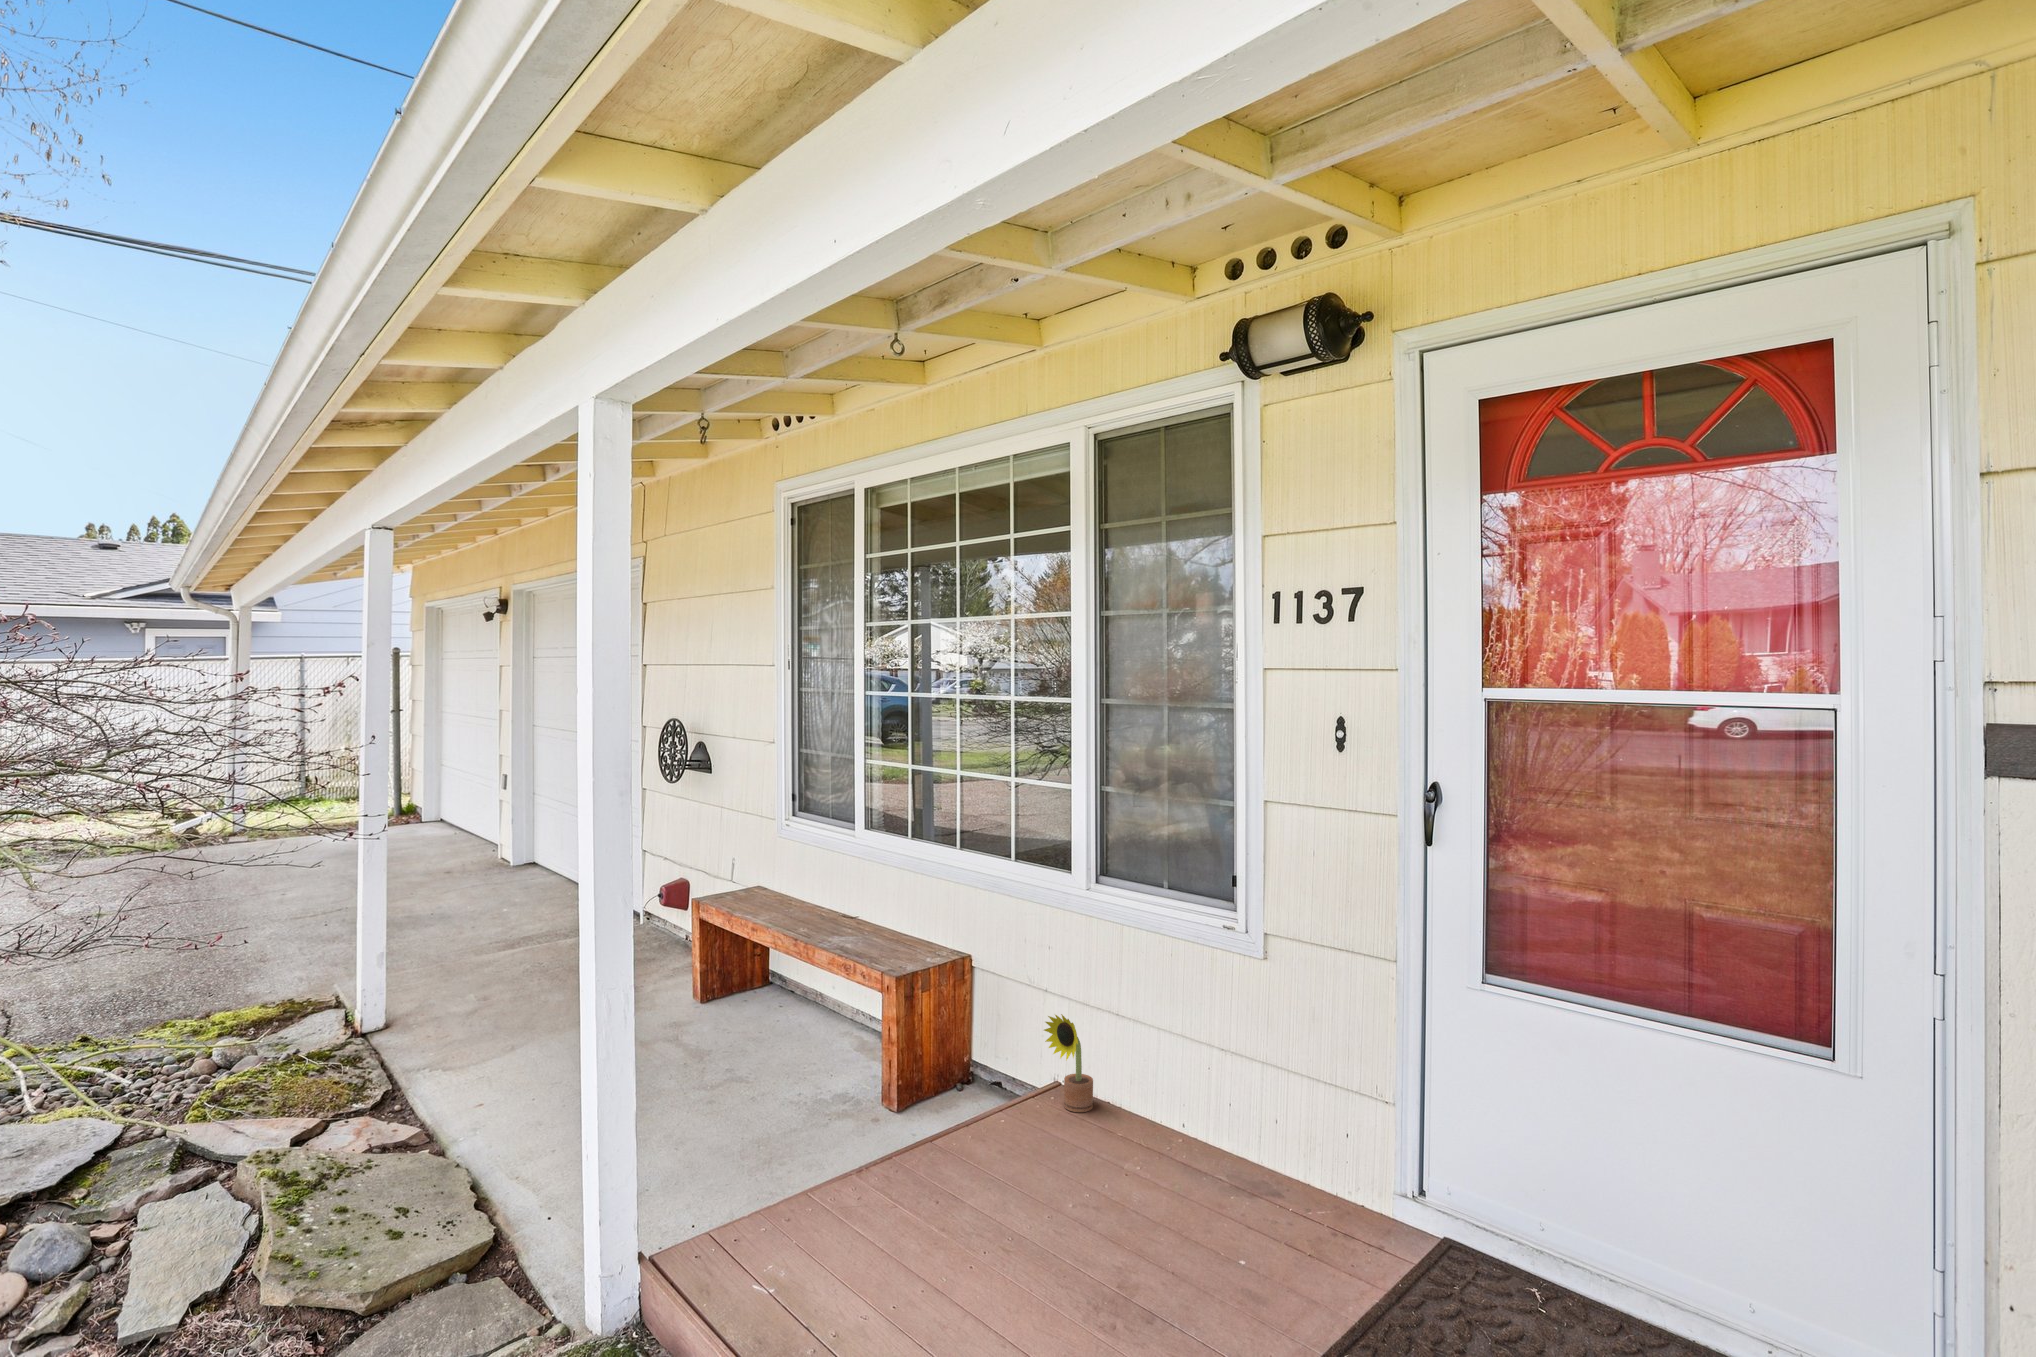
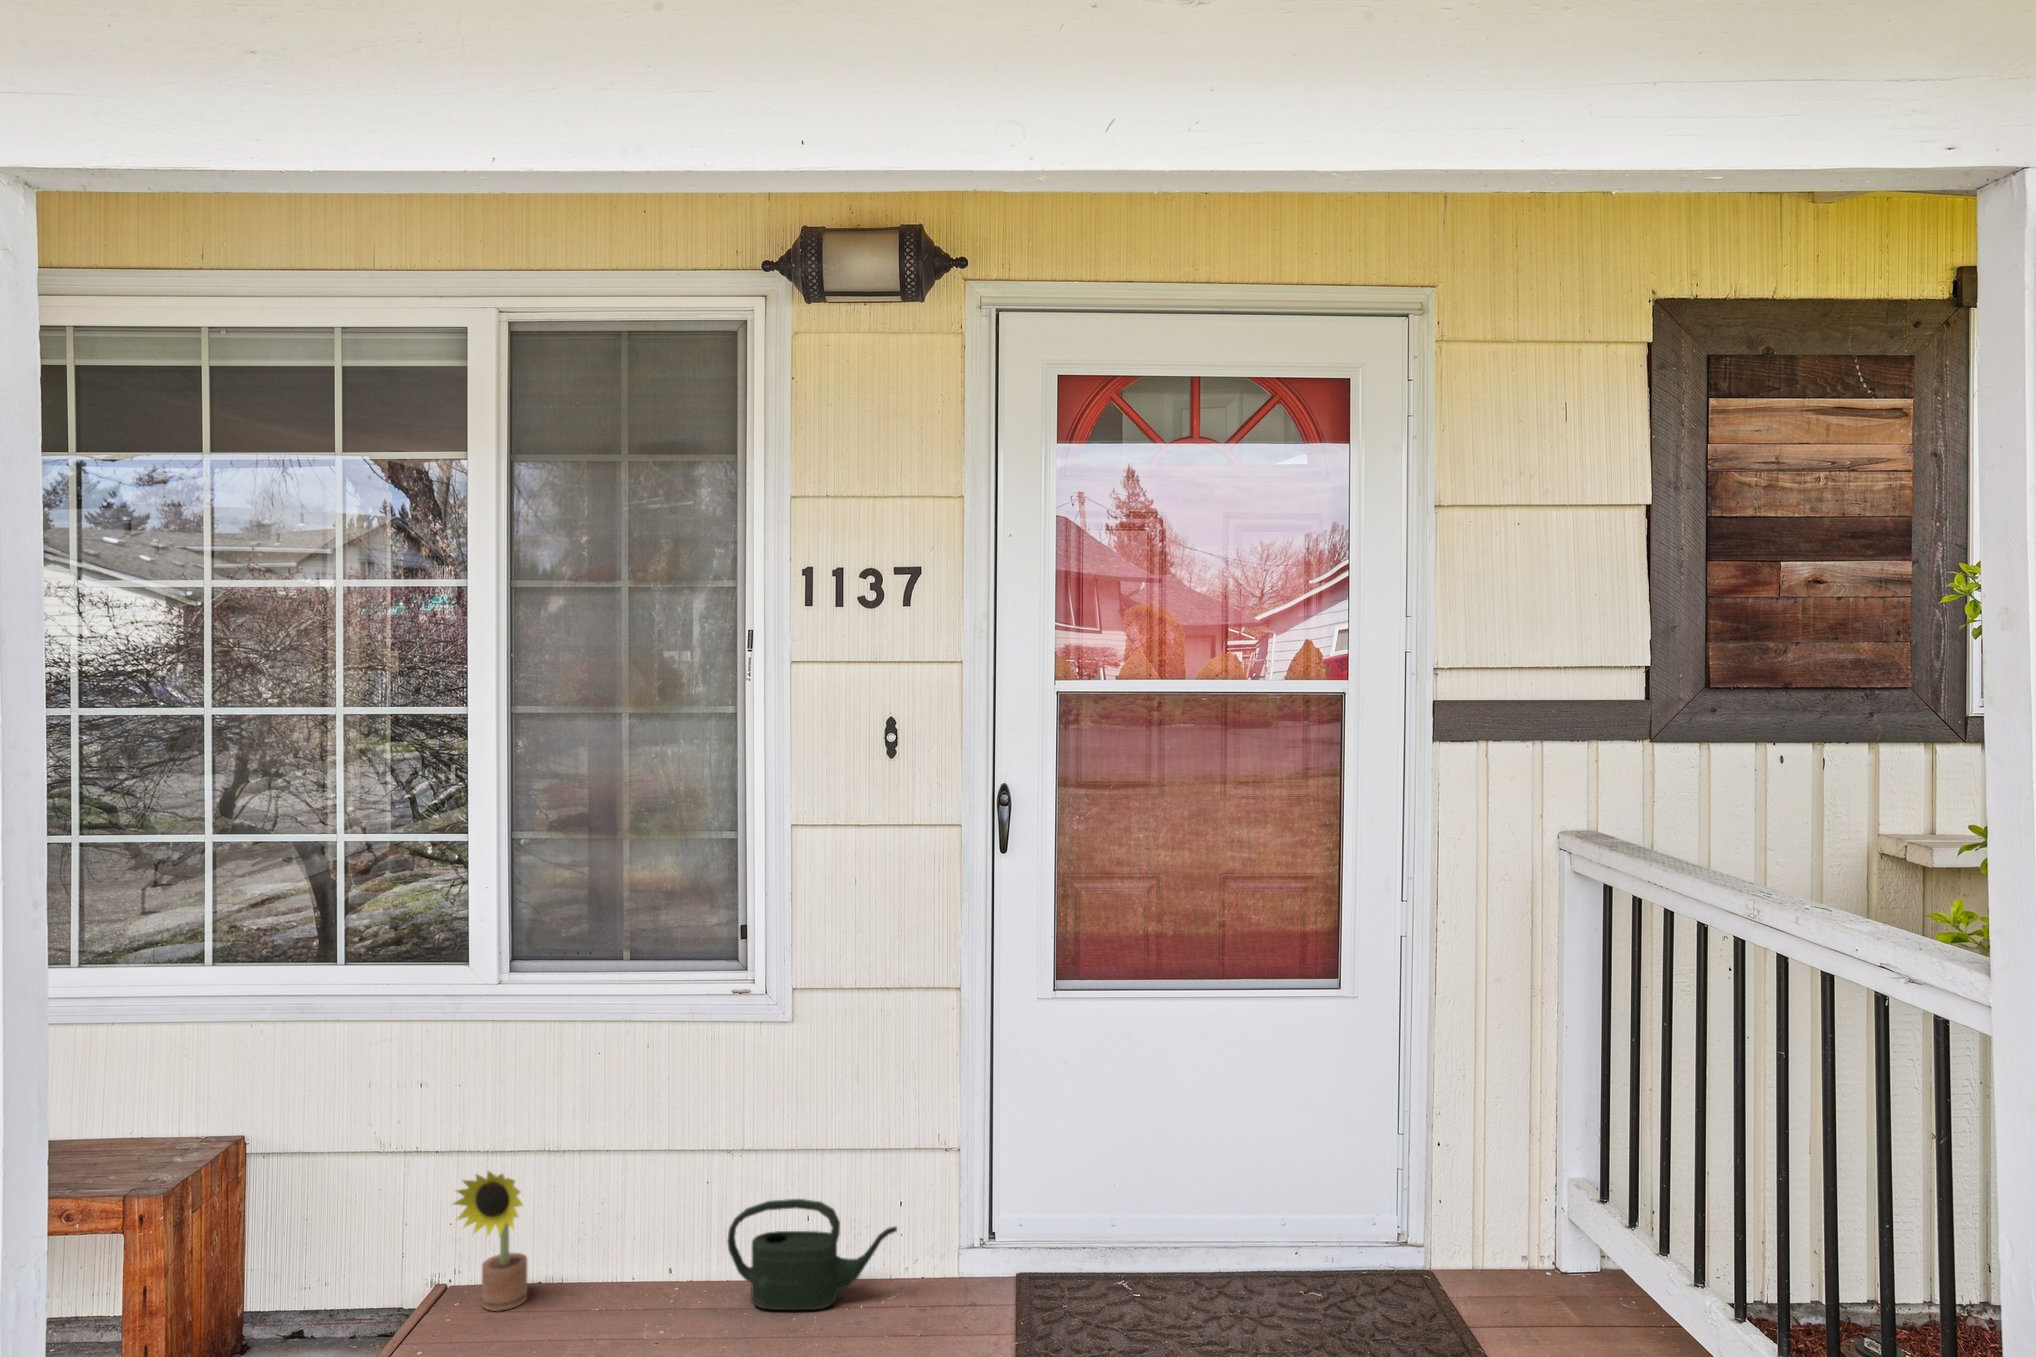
watering can: none [1203,1095,1327,1196] -> present [727,1199,897,1310]

